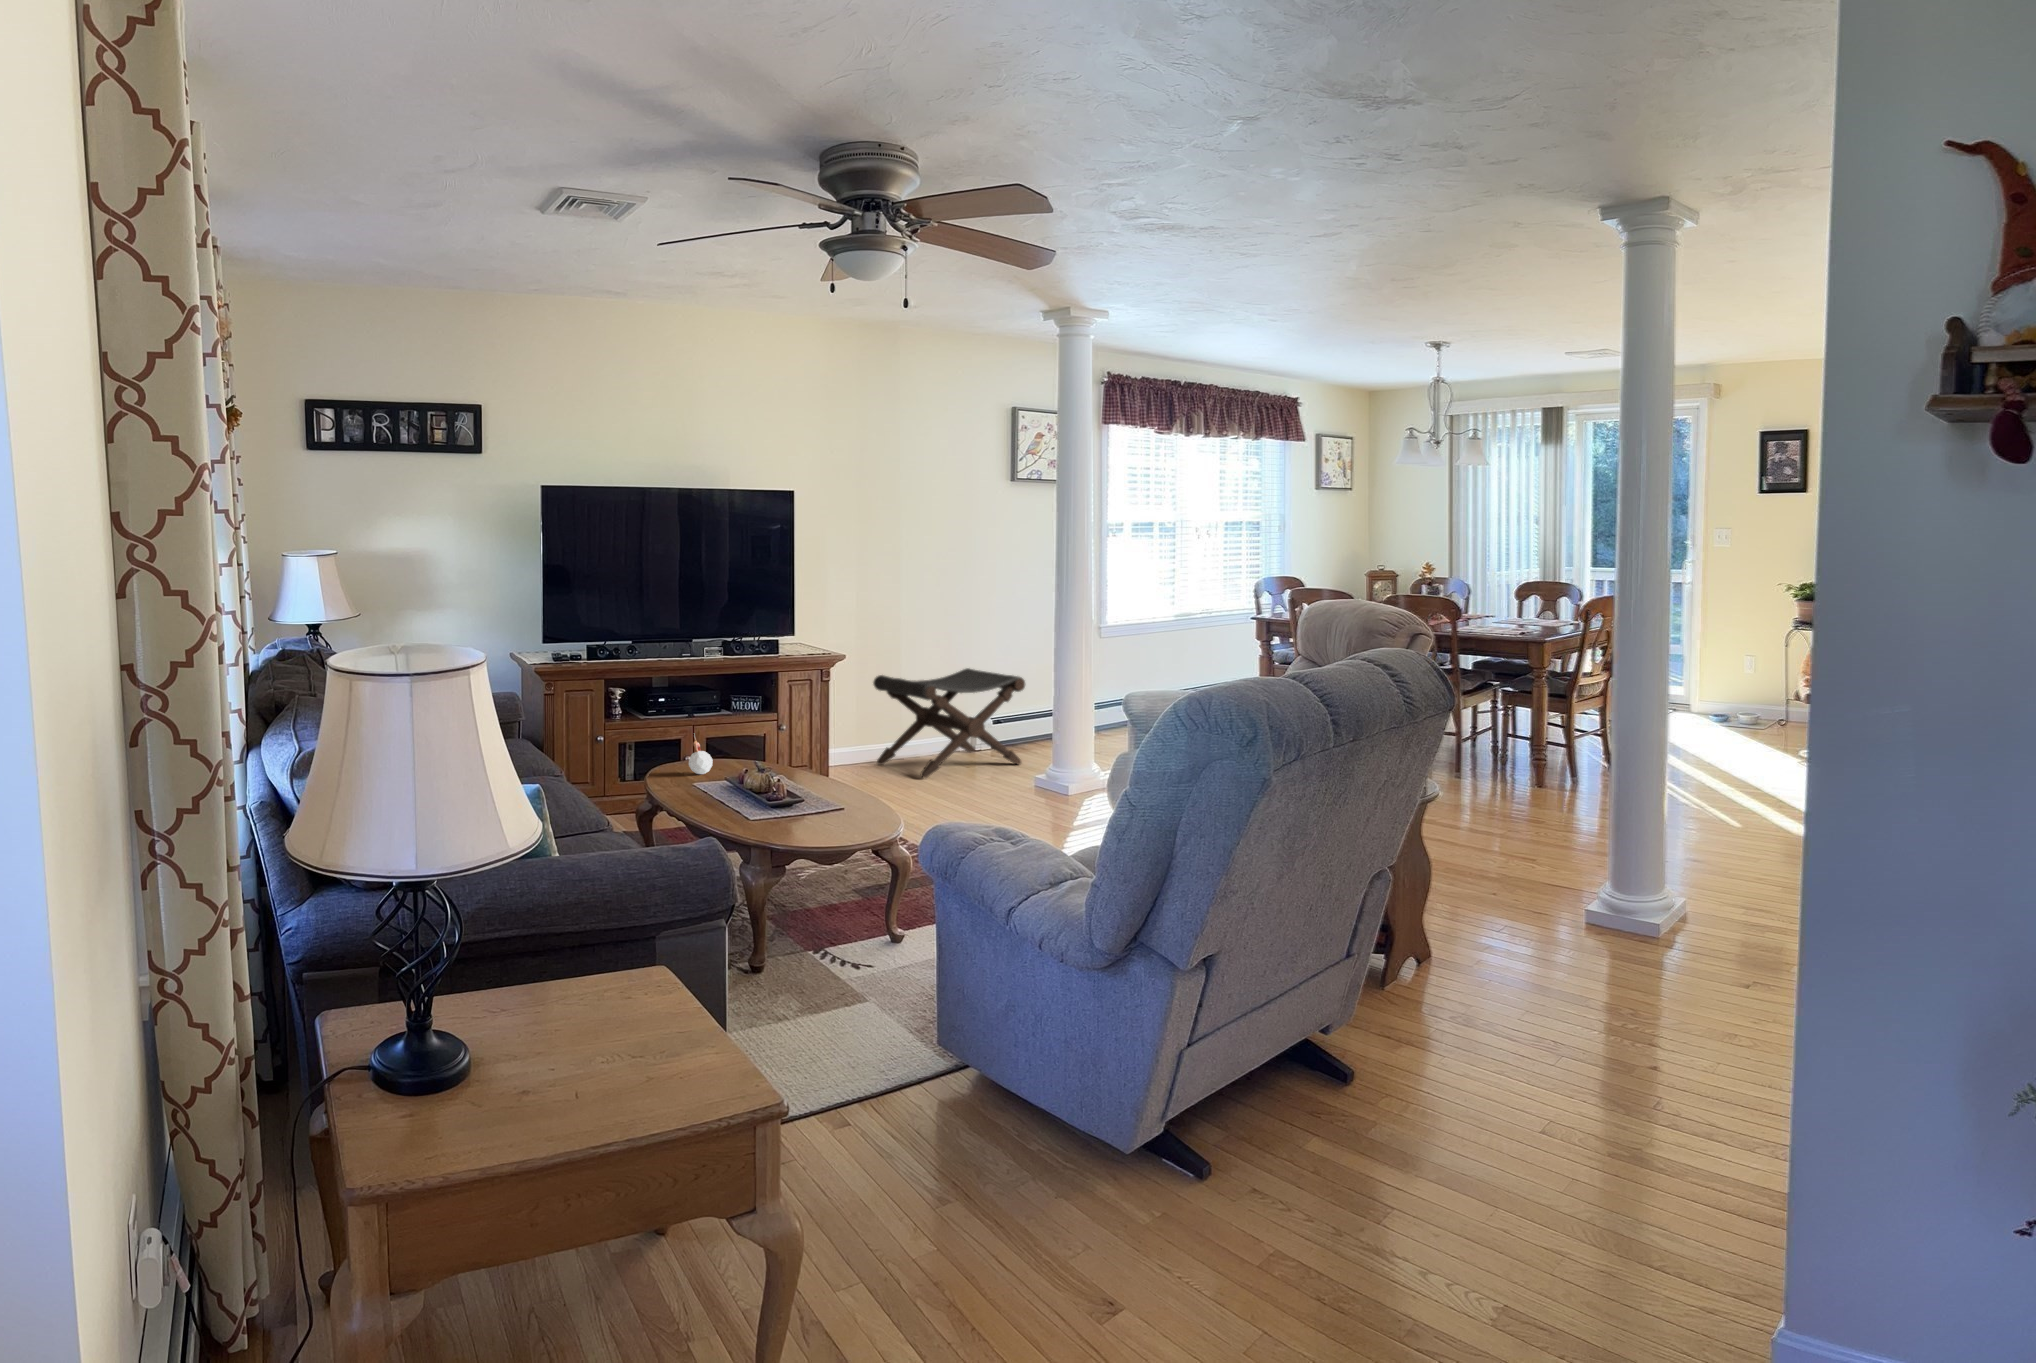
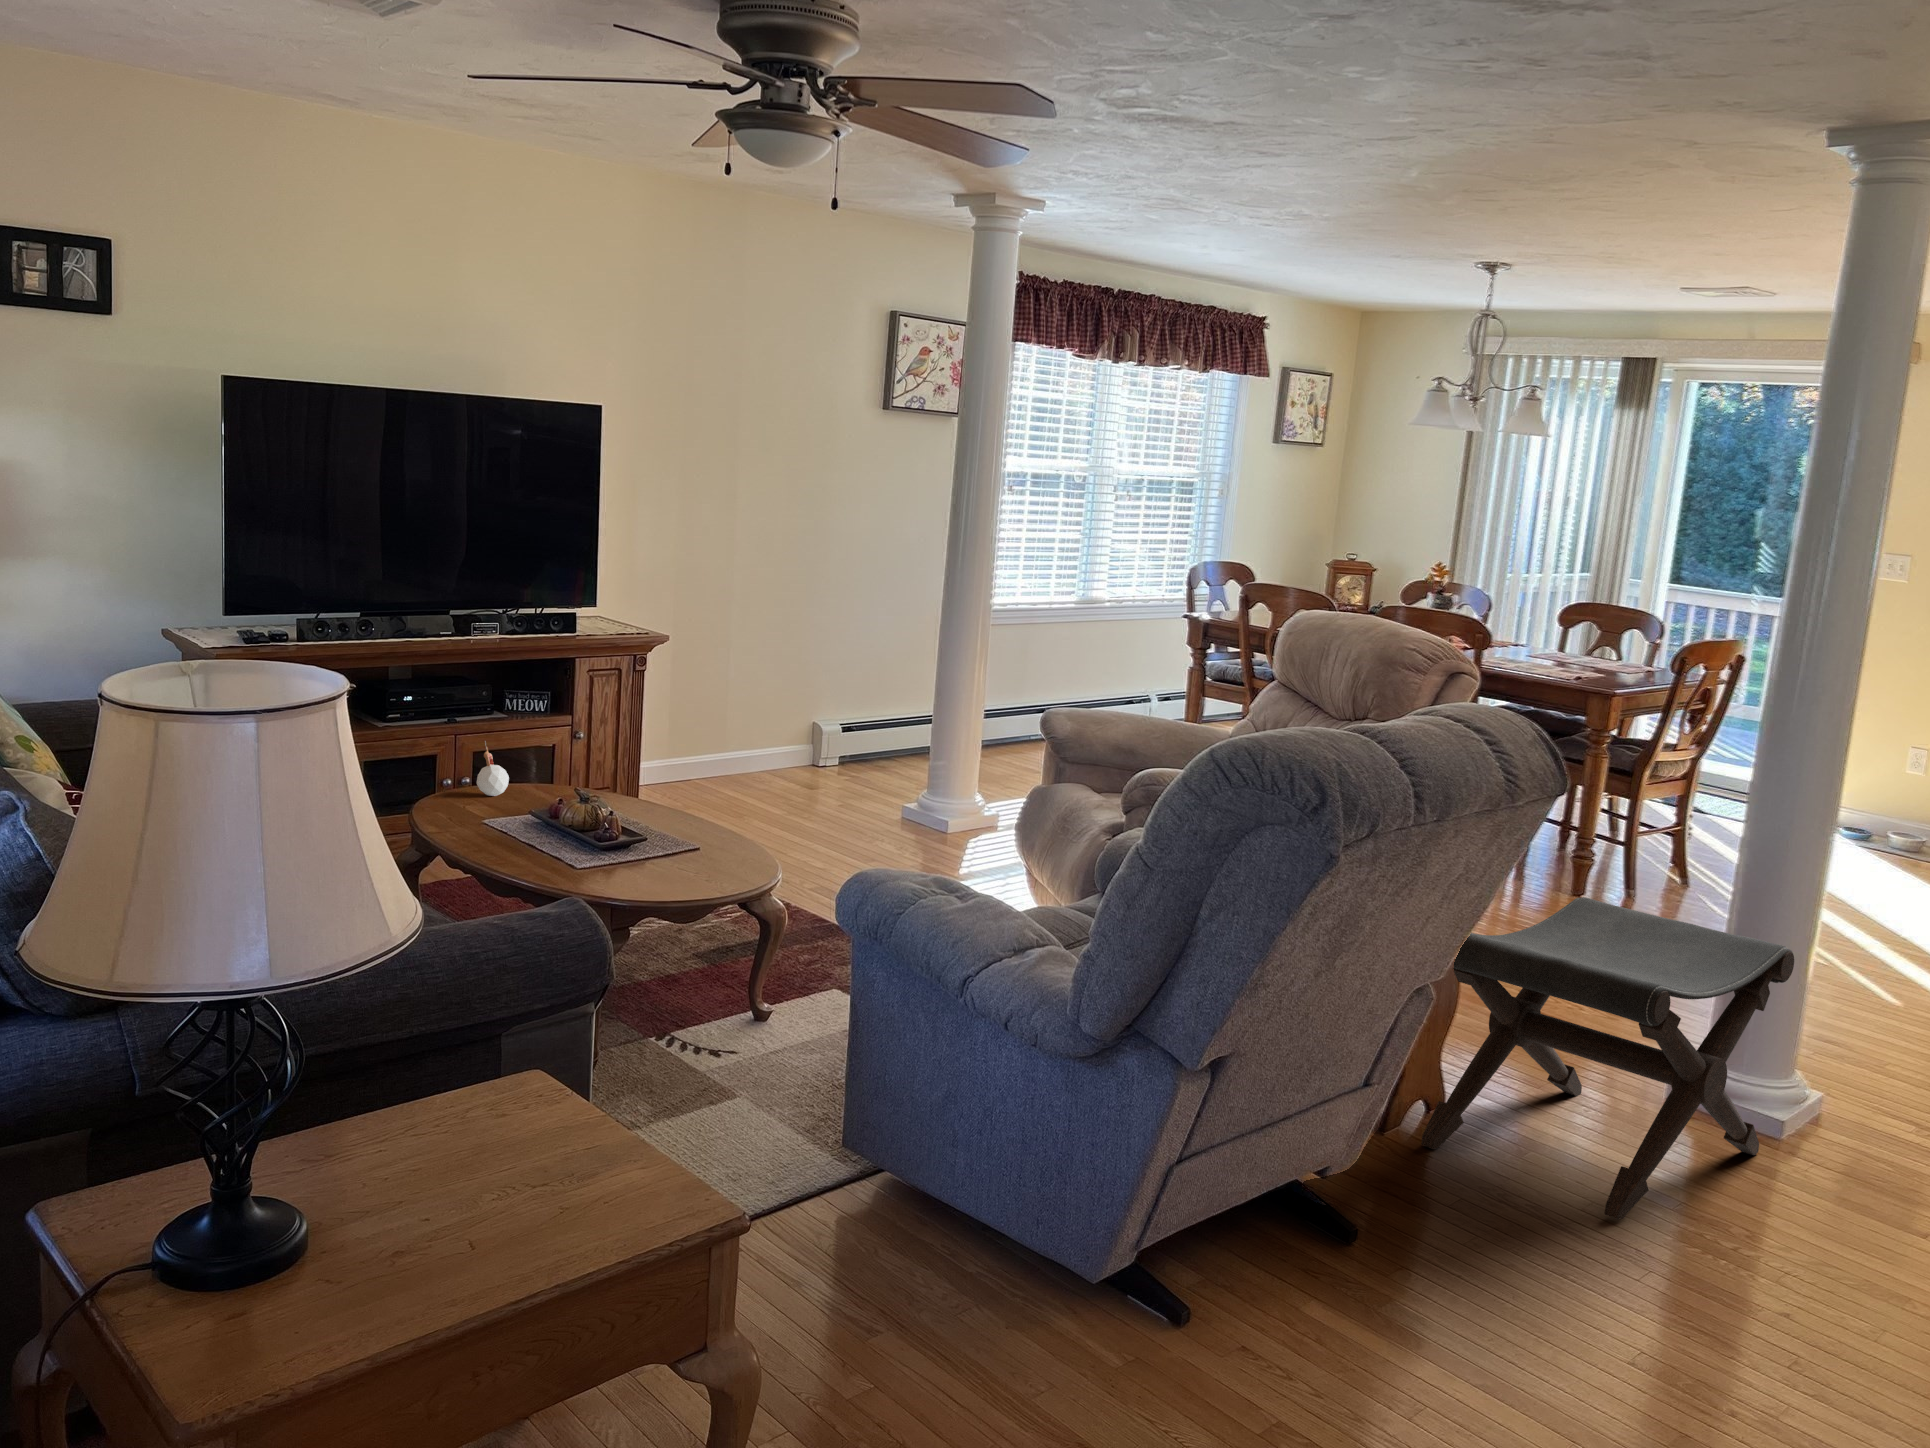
footstool: present [873,668,1025,778] -> present [1421,897,1794,1219]

